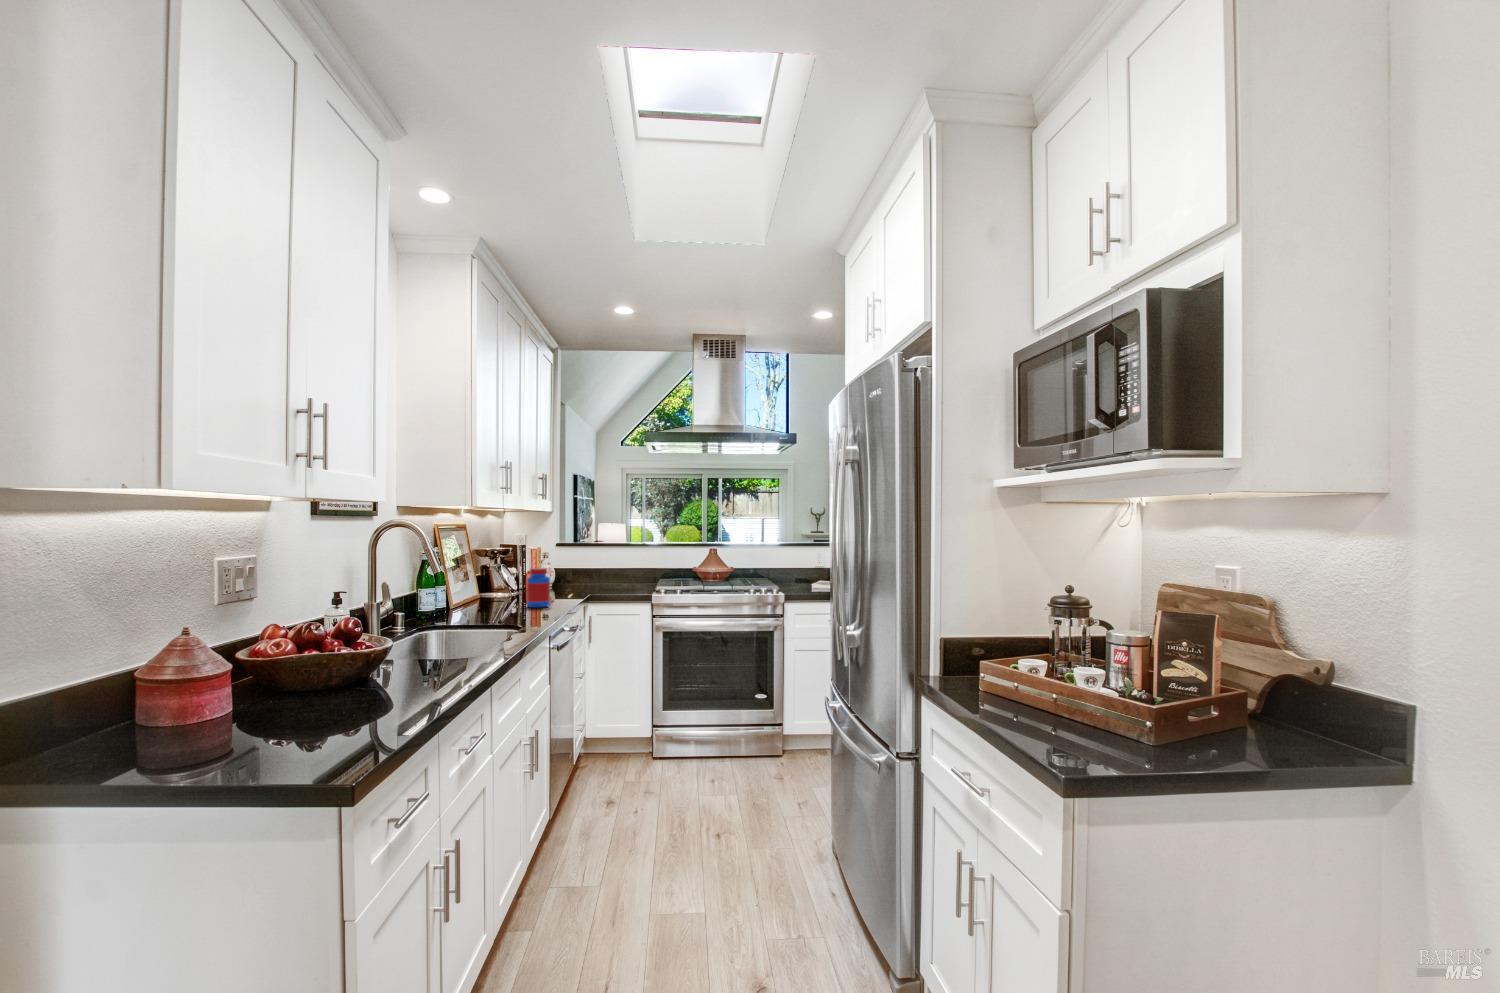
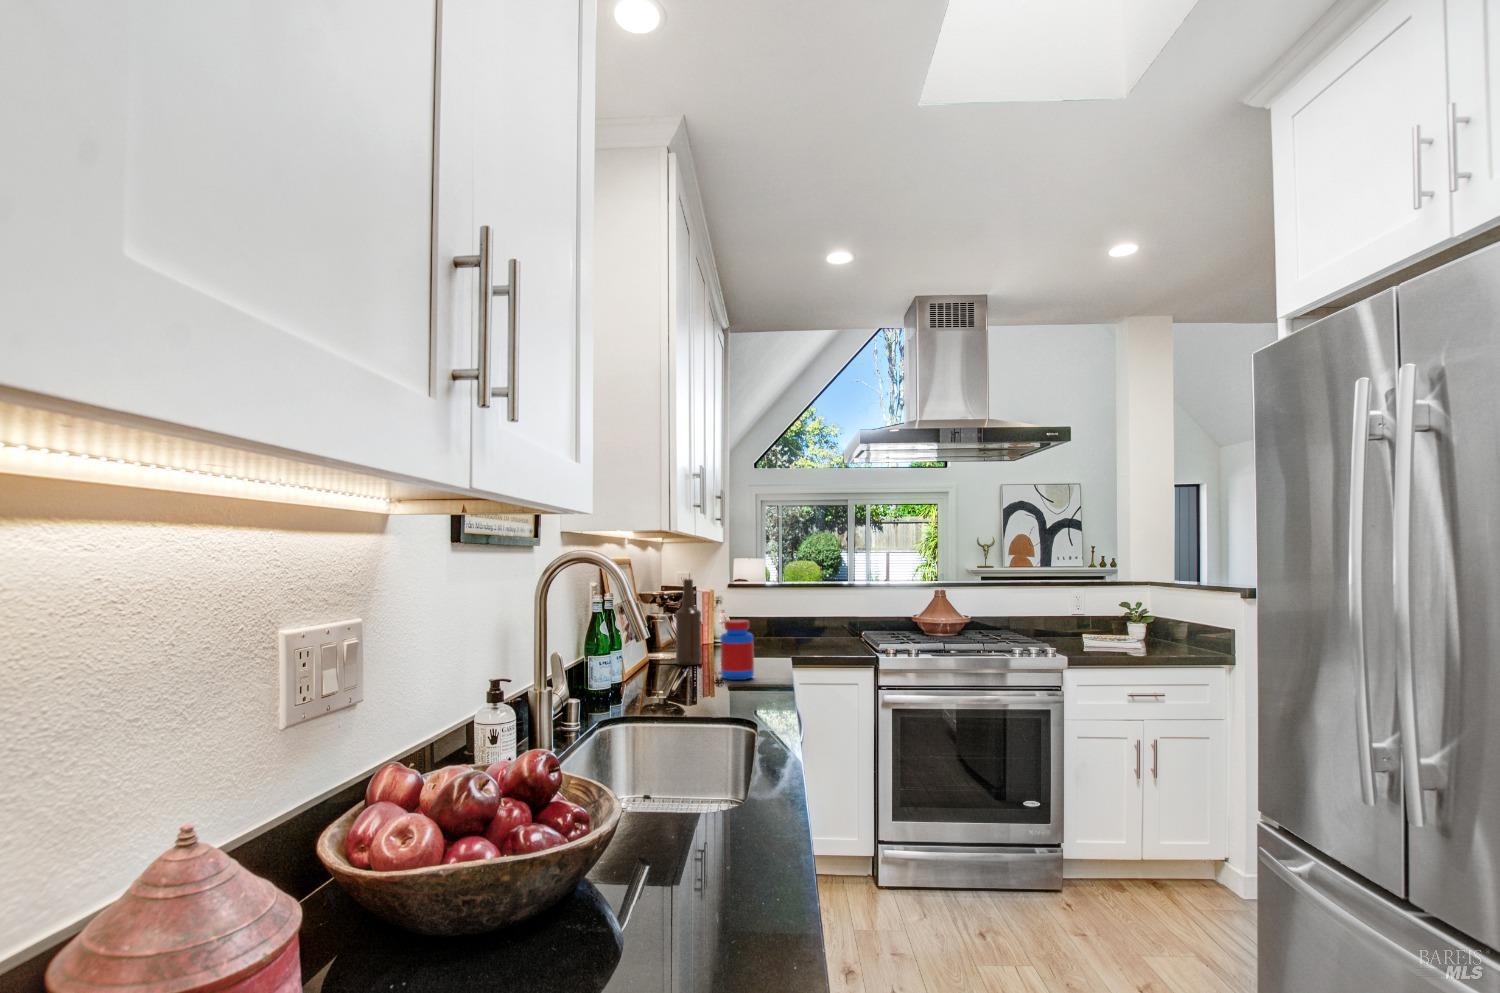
bottle: none [502,540,522,600] -> present [676,579,702,665]

